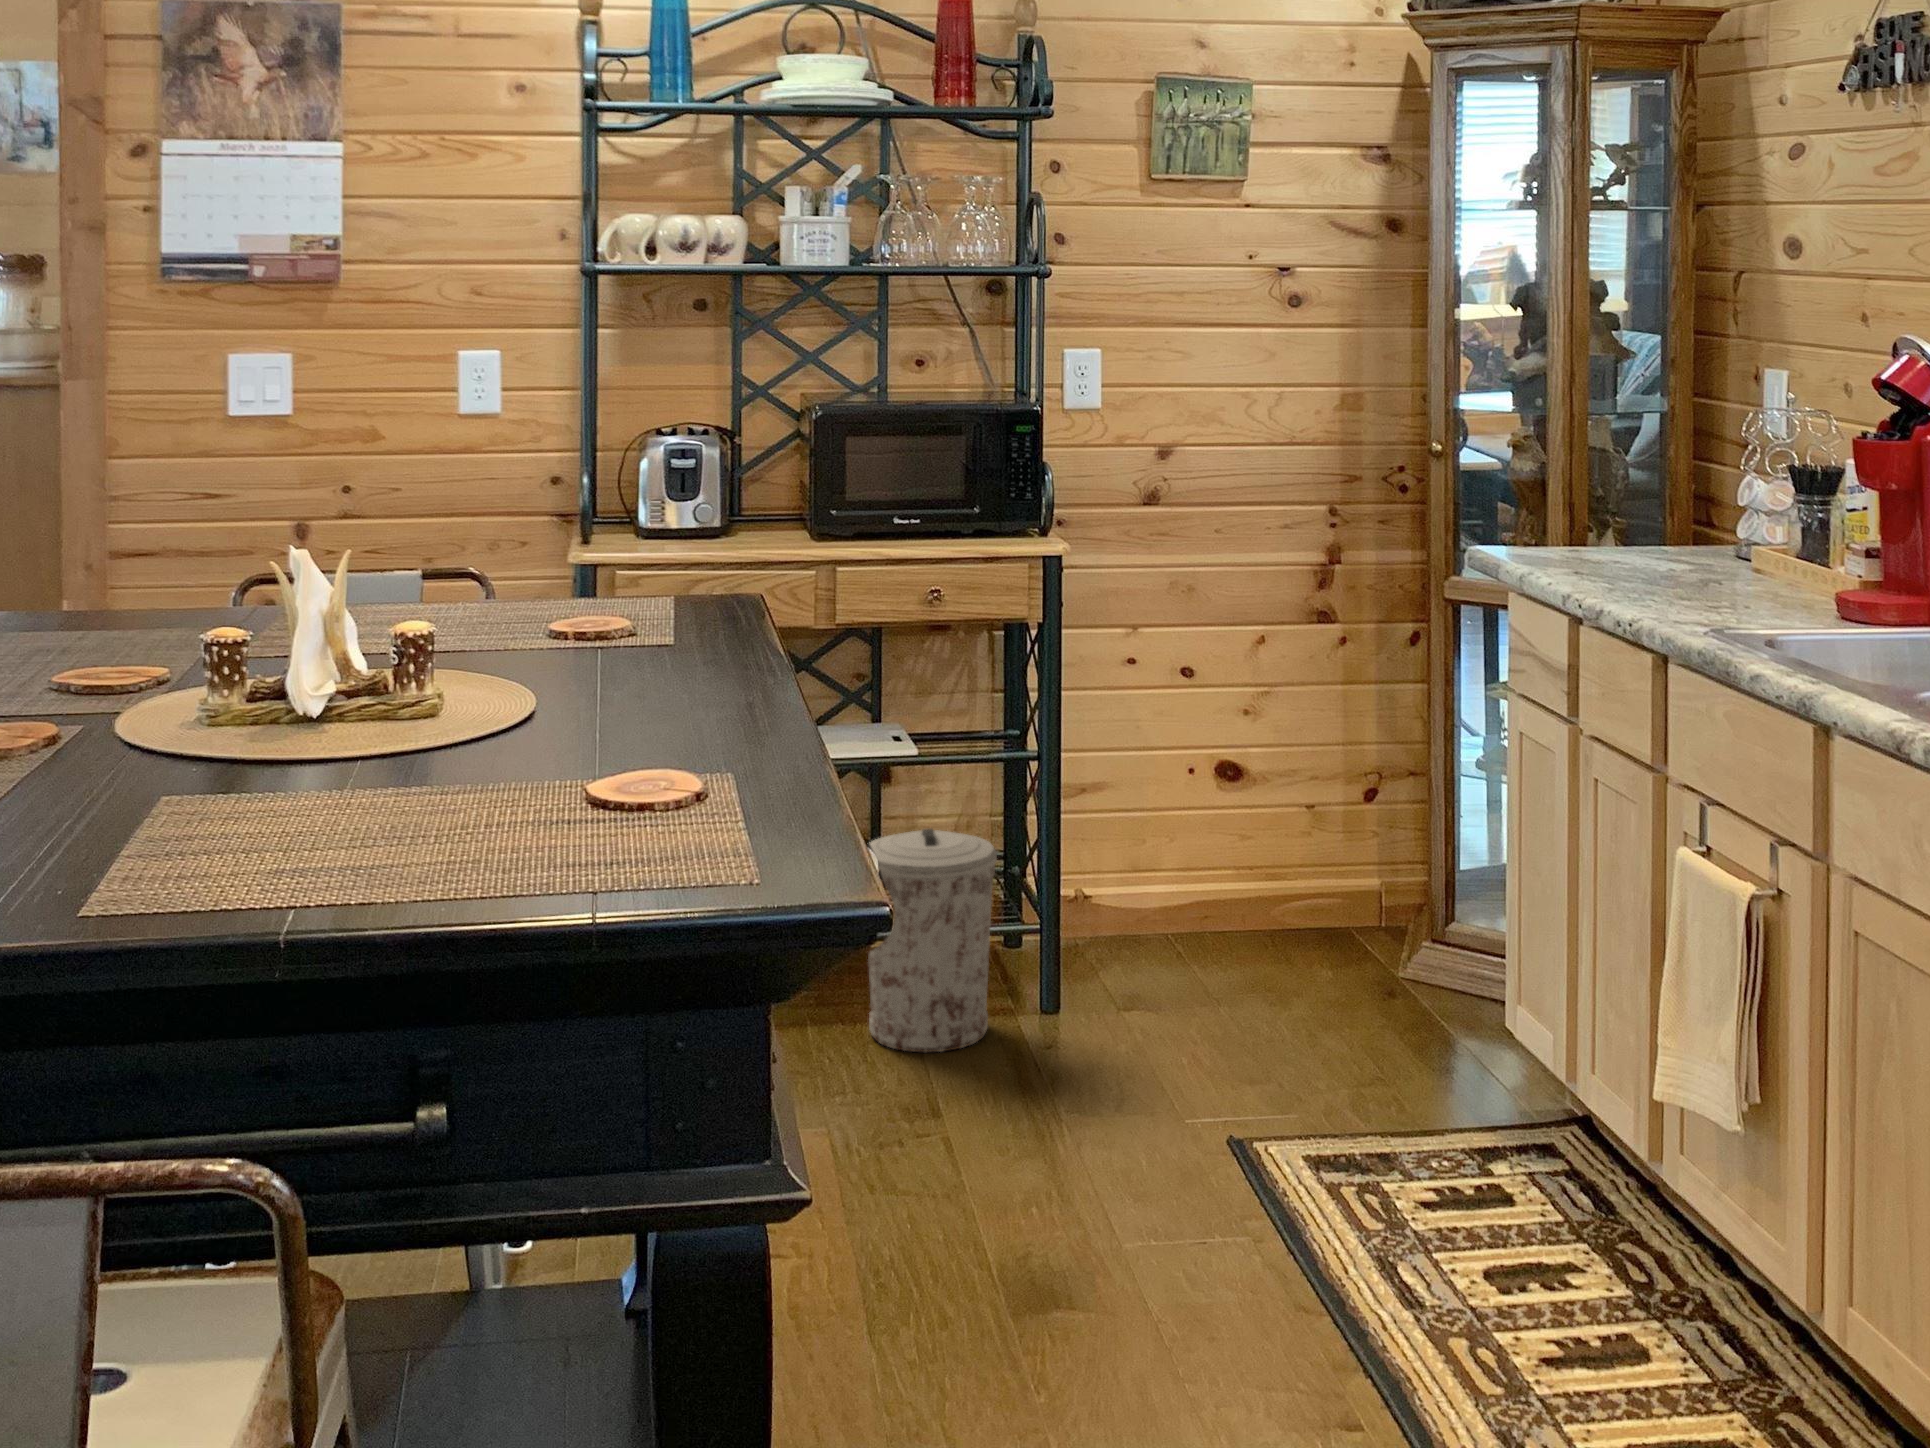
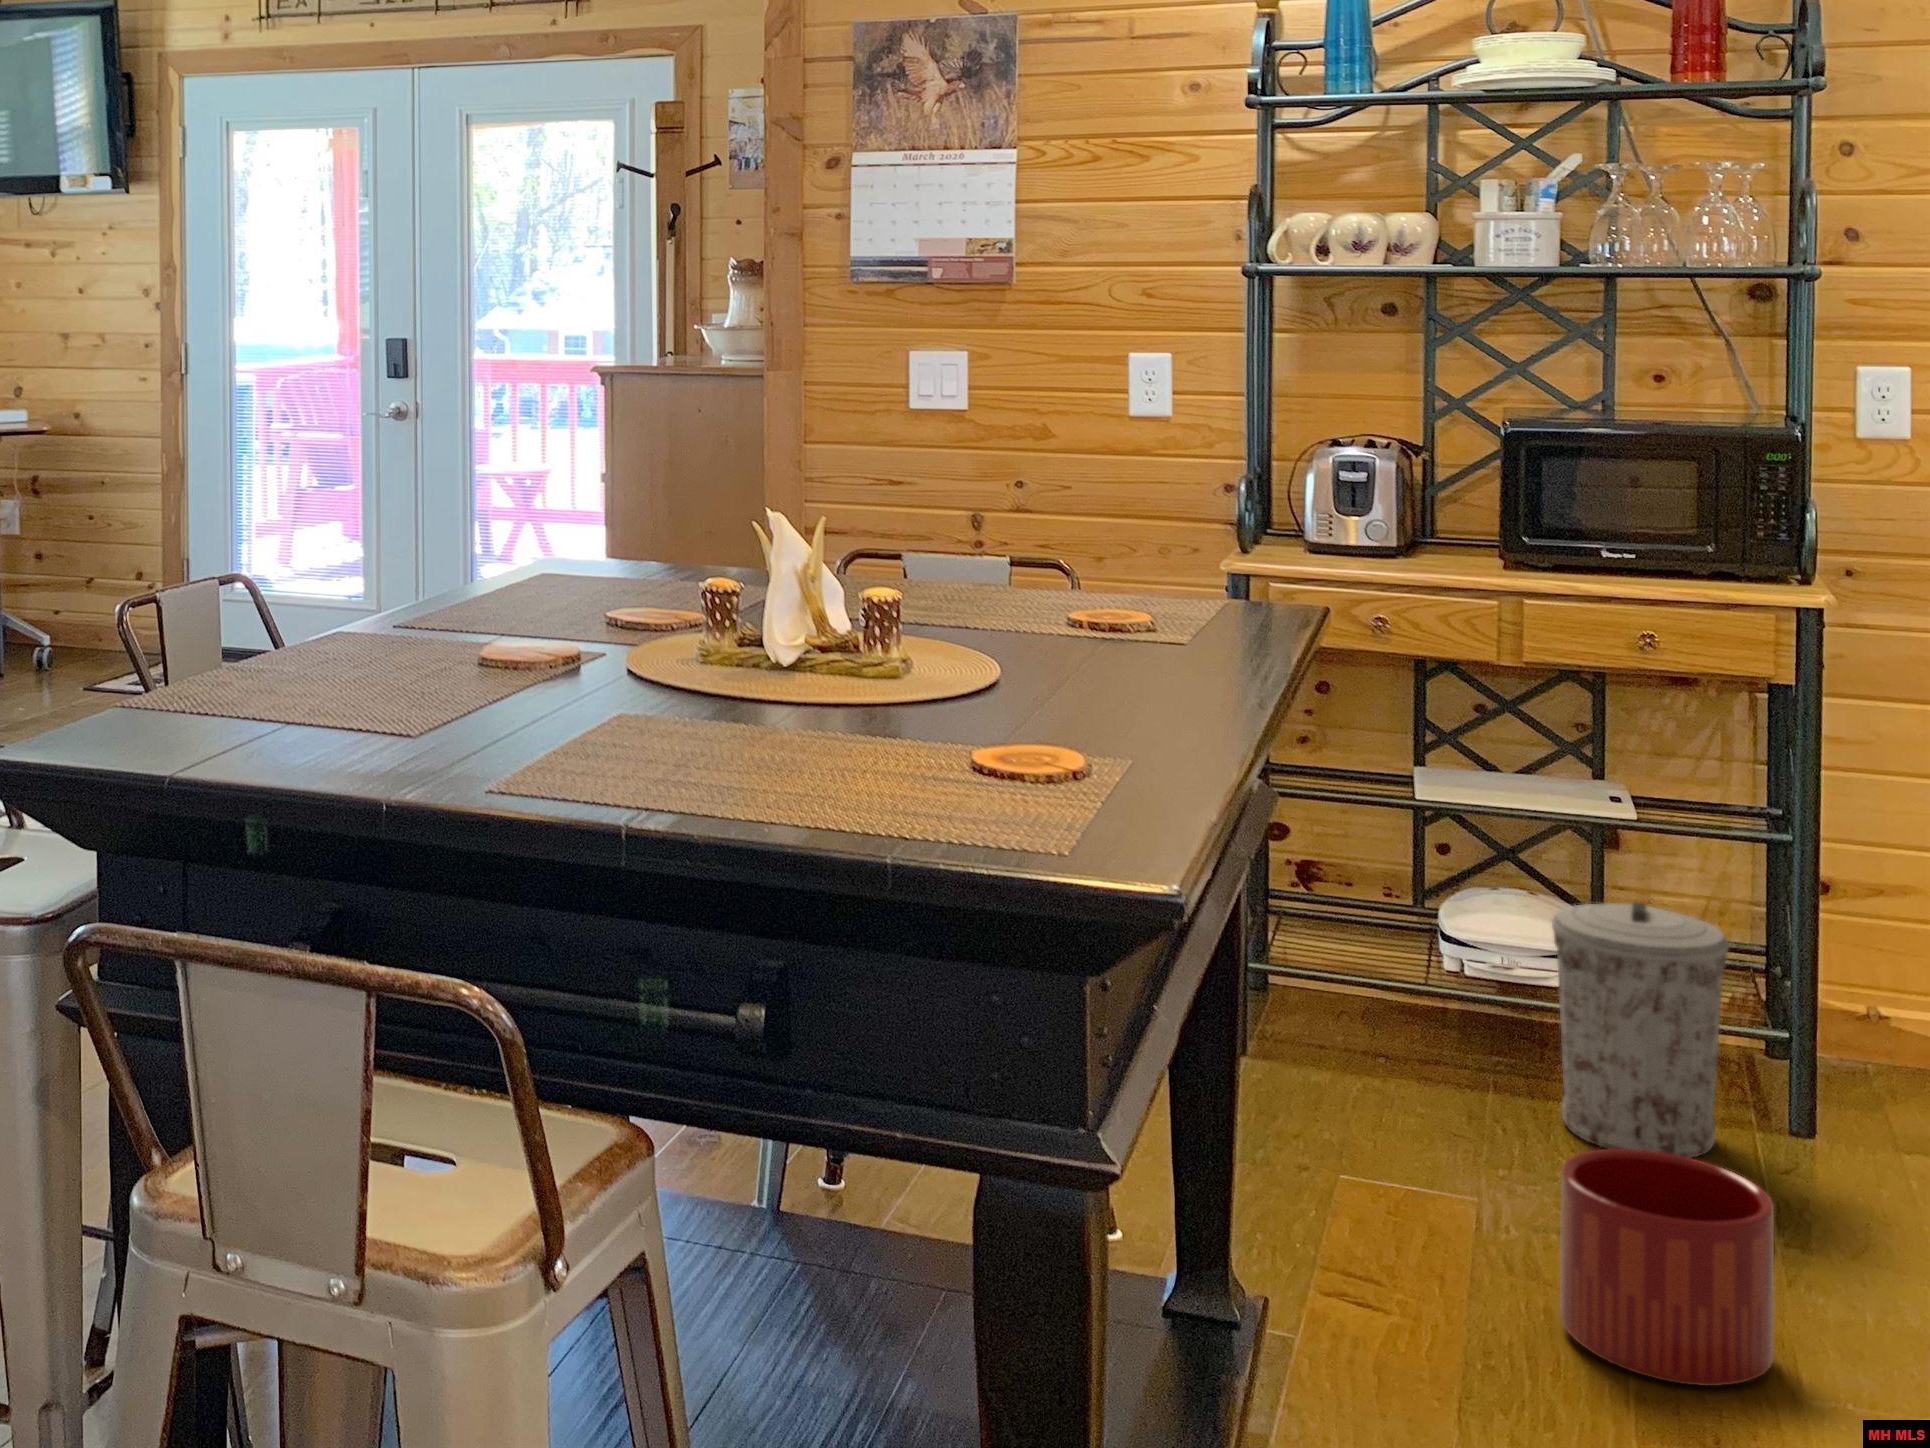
planter: none [915,1047,1078,1248] -> present [1560,1149,1774,1386]

